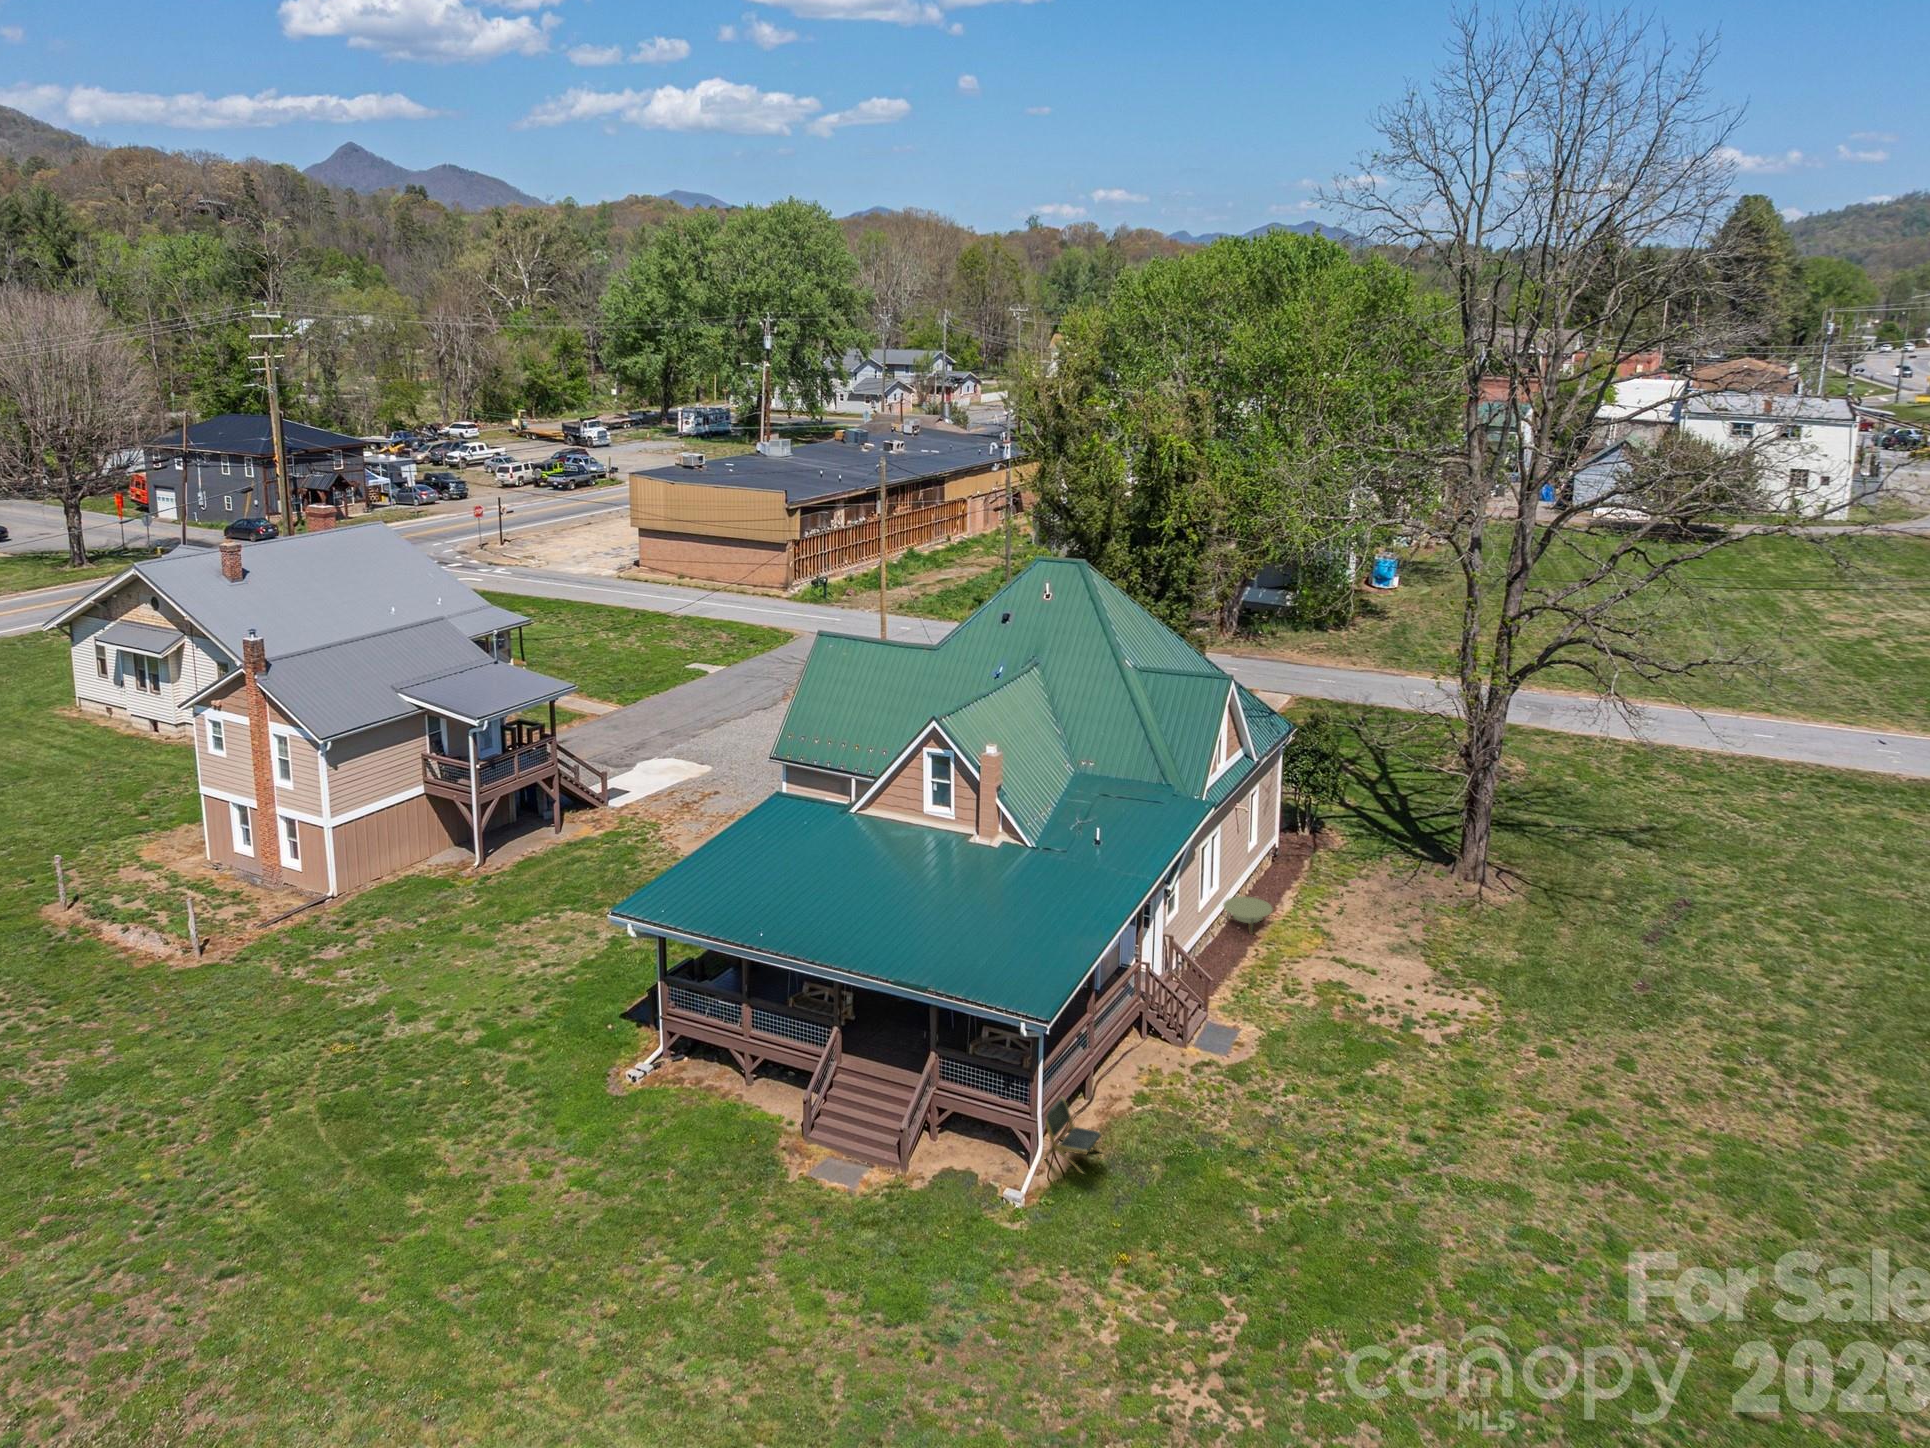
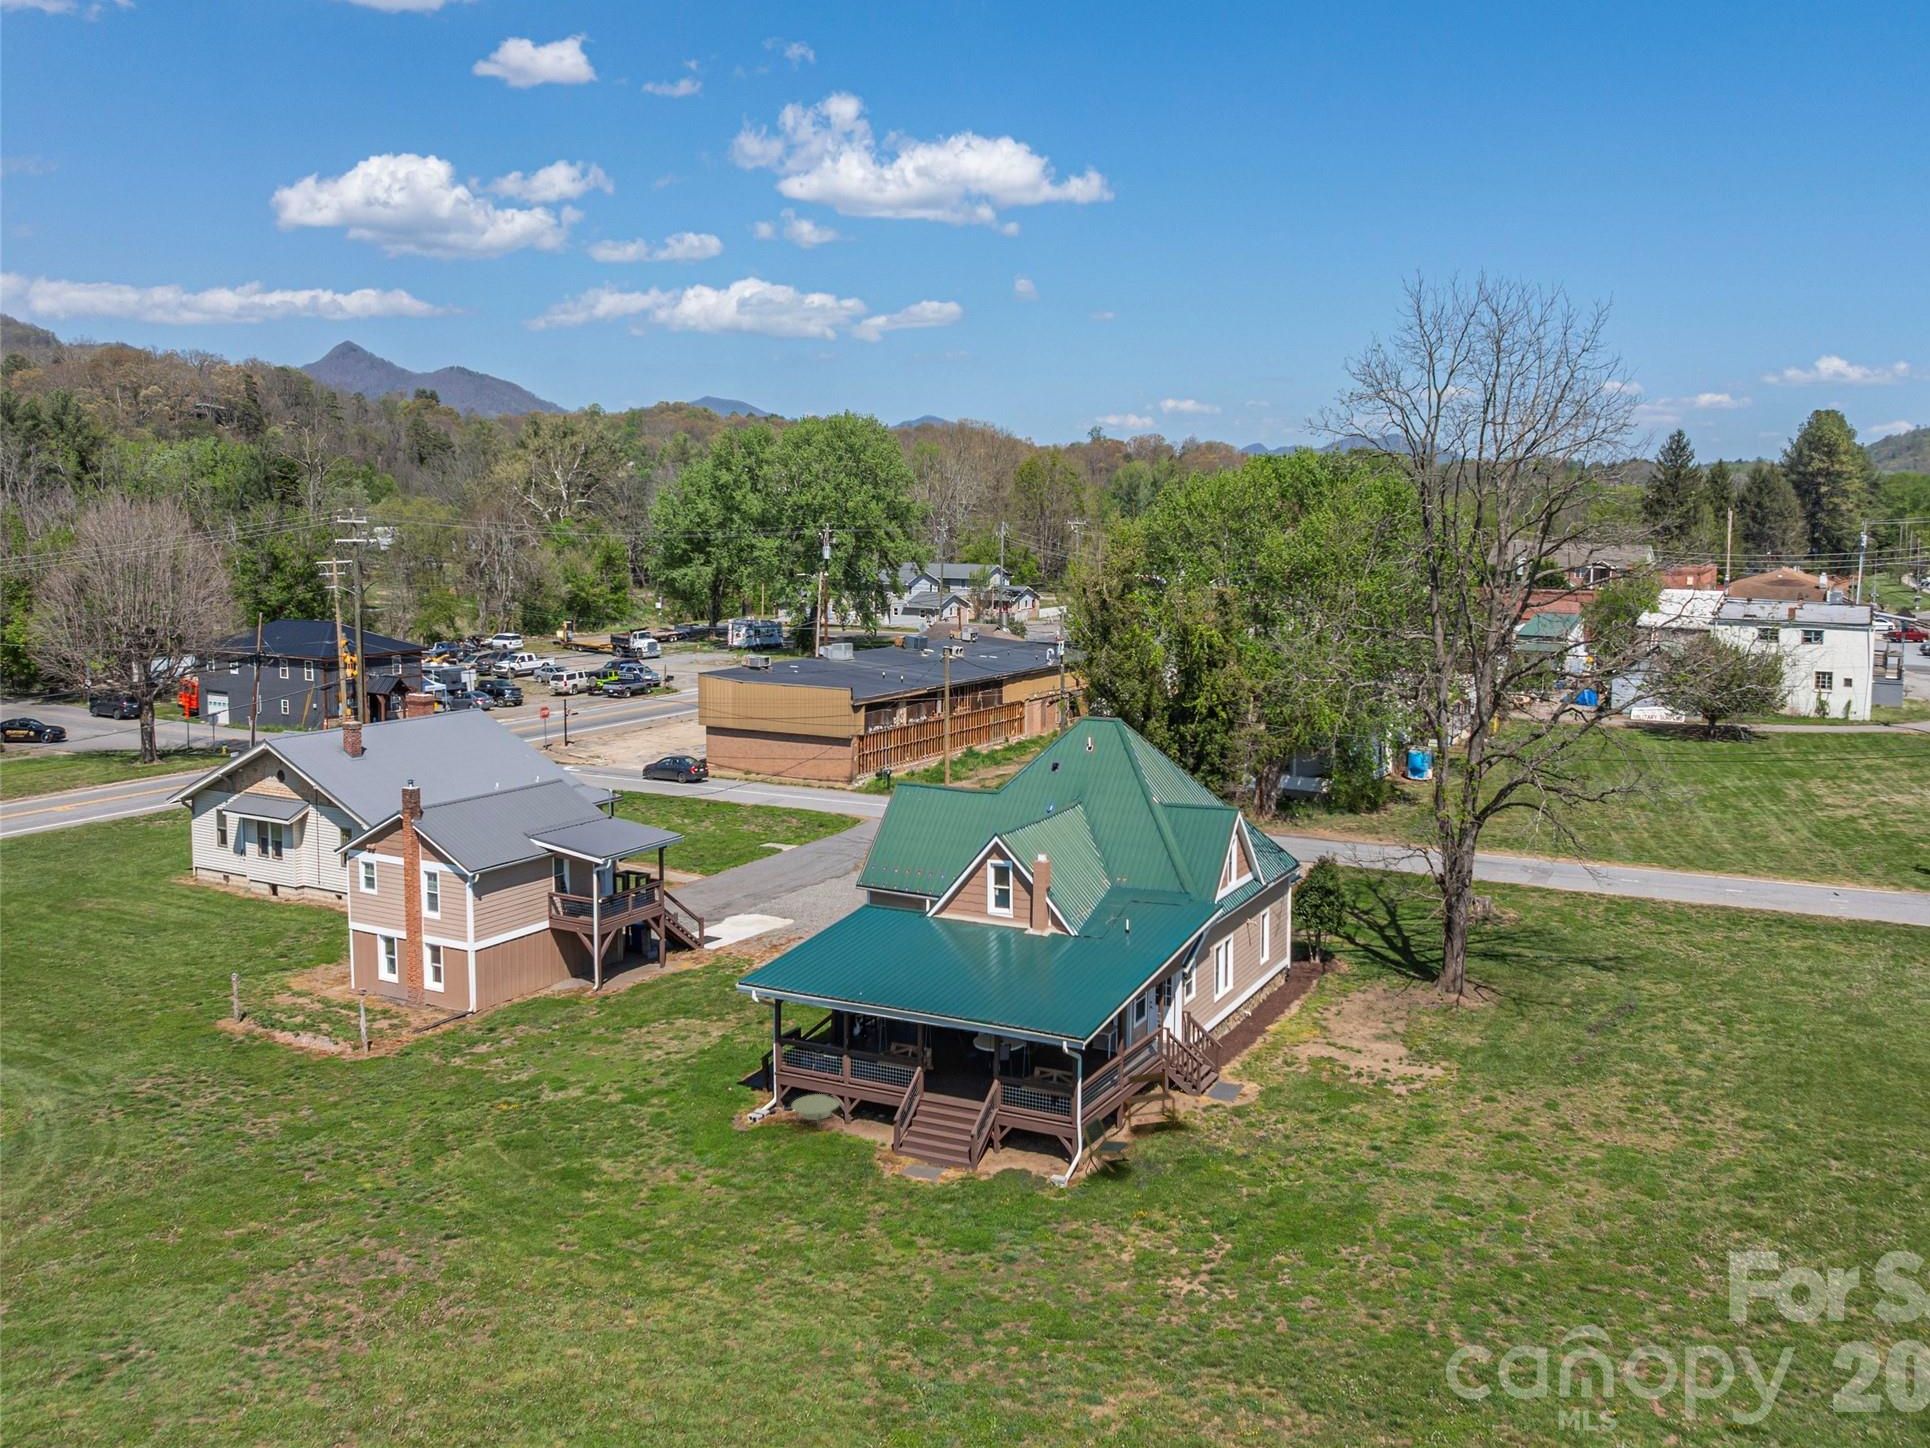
round table: present [1223,896,1273,935] -> present [791,1094,840,1131]
bench: none [1088,1024,1157,1100] -> present [1121,1072,1176,1129]

